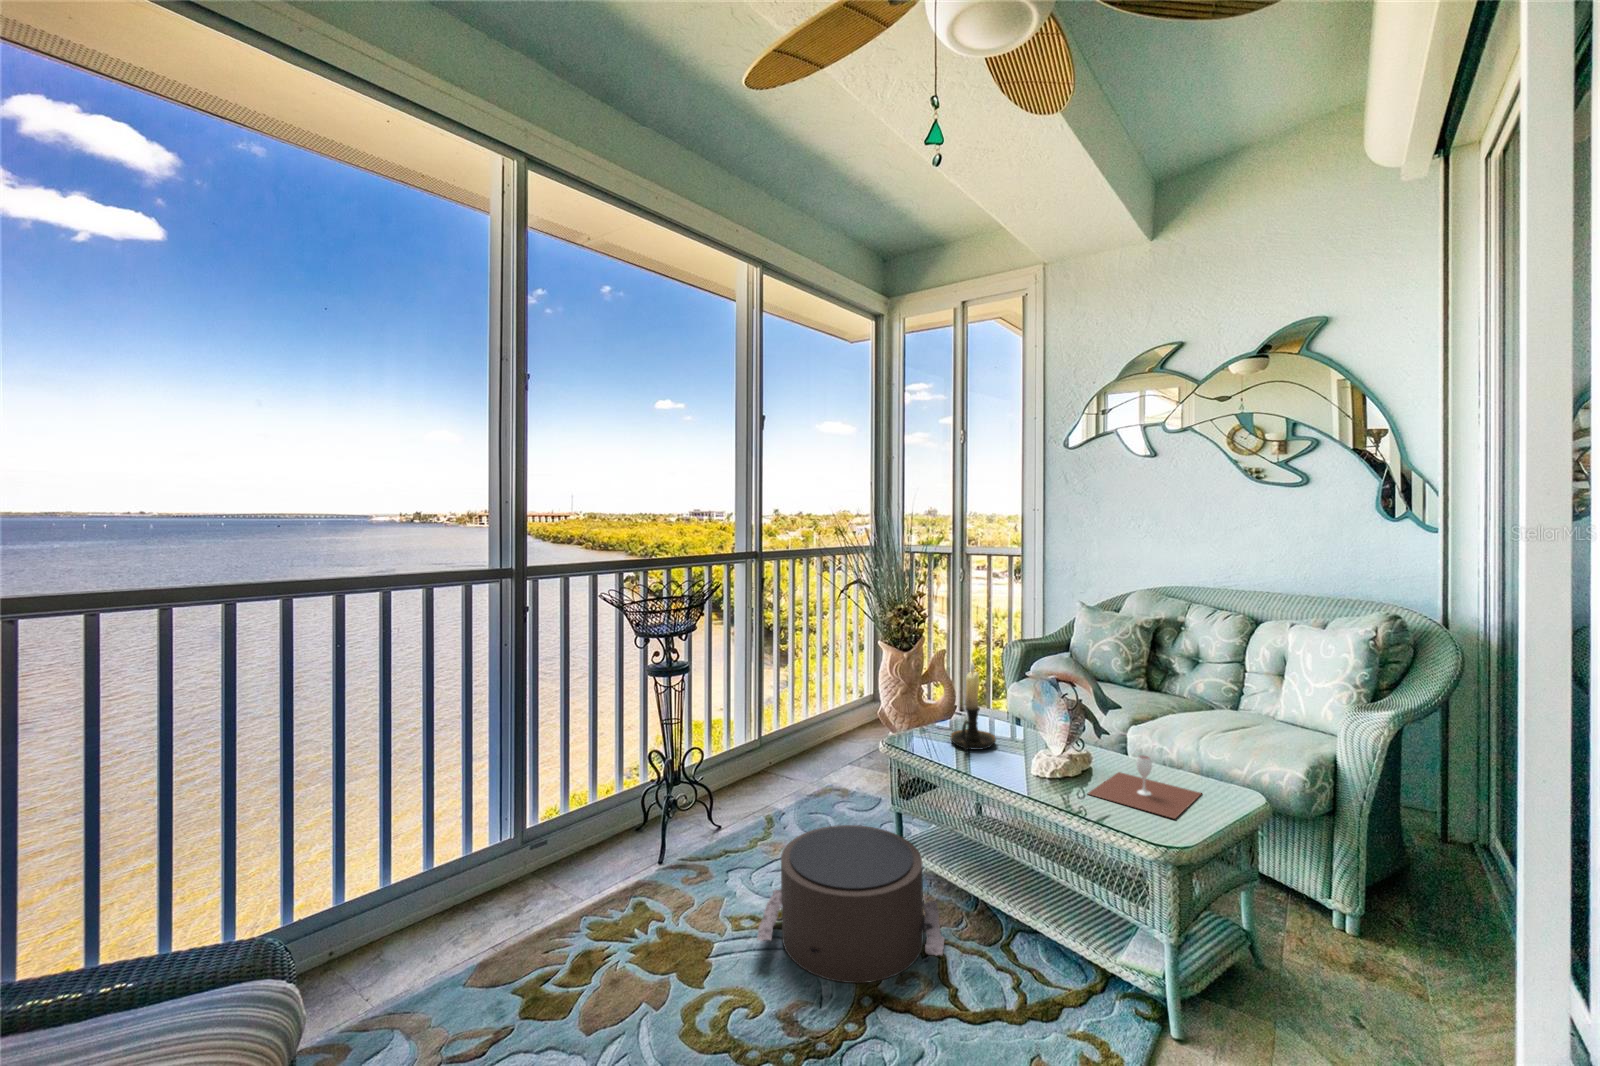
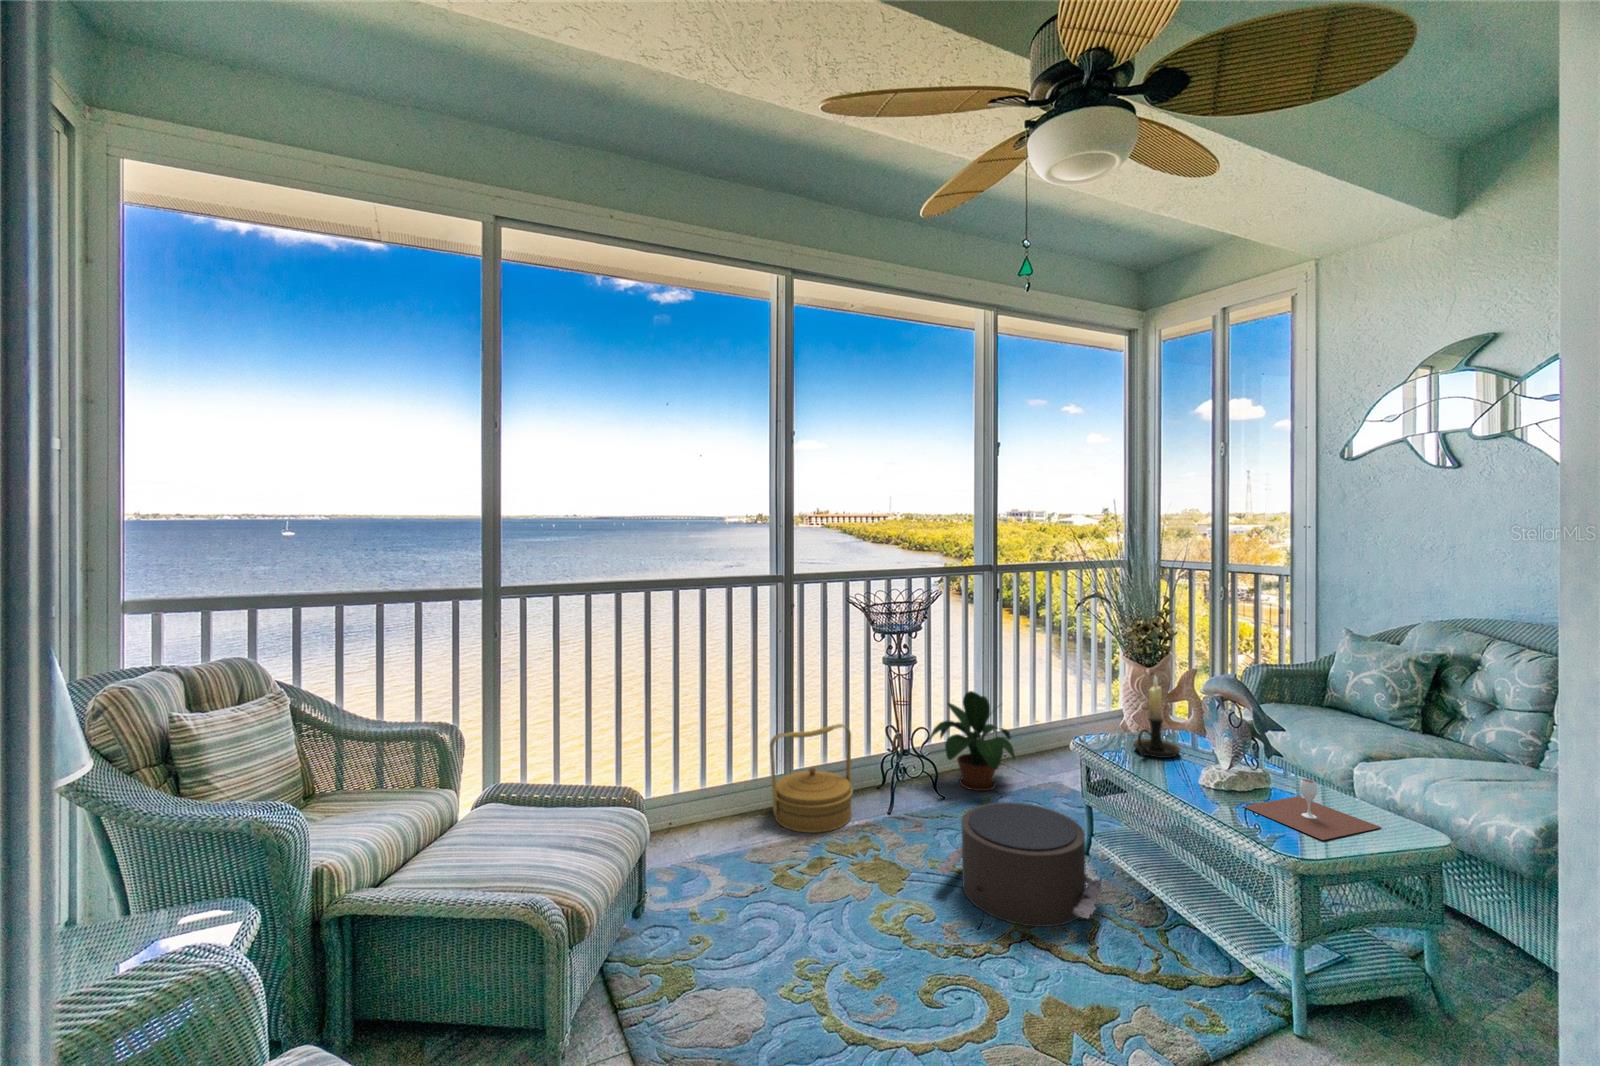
potted plant: none [697,696,798,812] -> present [927,691,1015,791]
woven basket: none [498,760,617,922] -> present [770,724,853,833]

